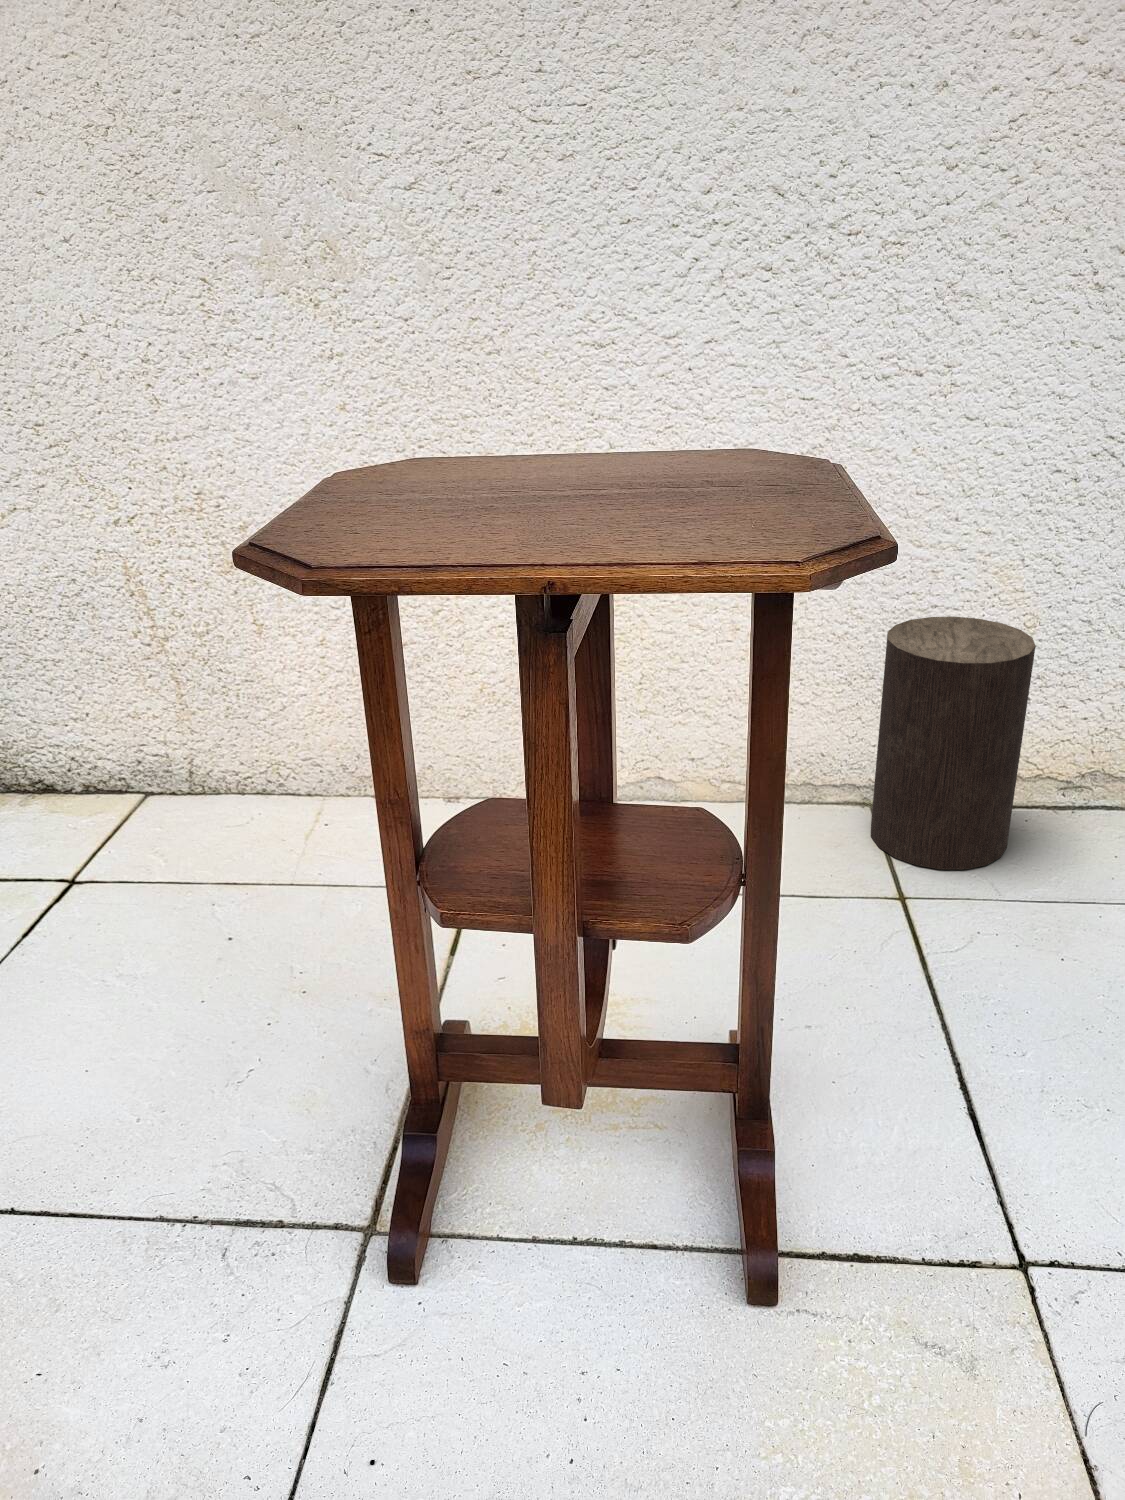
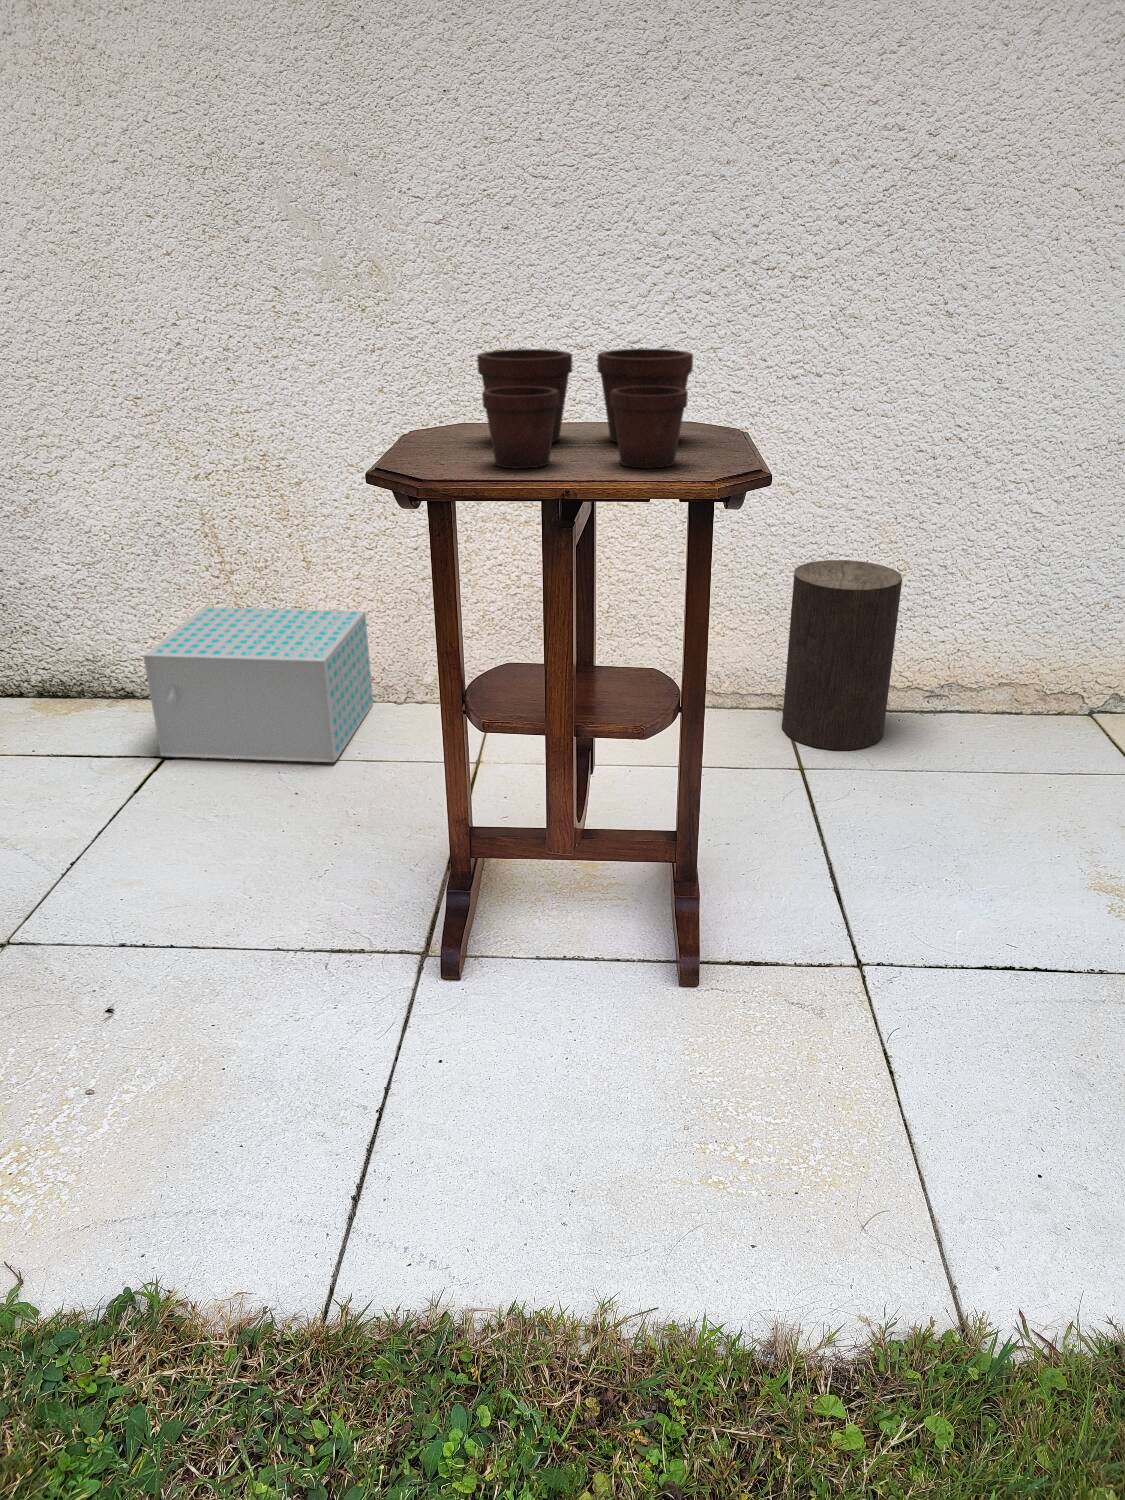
flower pot: none [411,345,754,545] -> present [477,349,693,469]
storage box: none [36,684,347,892] -> present [144,607,373,762]

